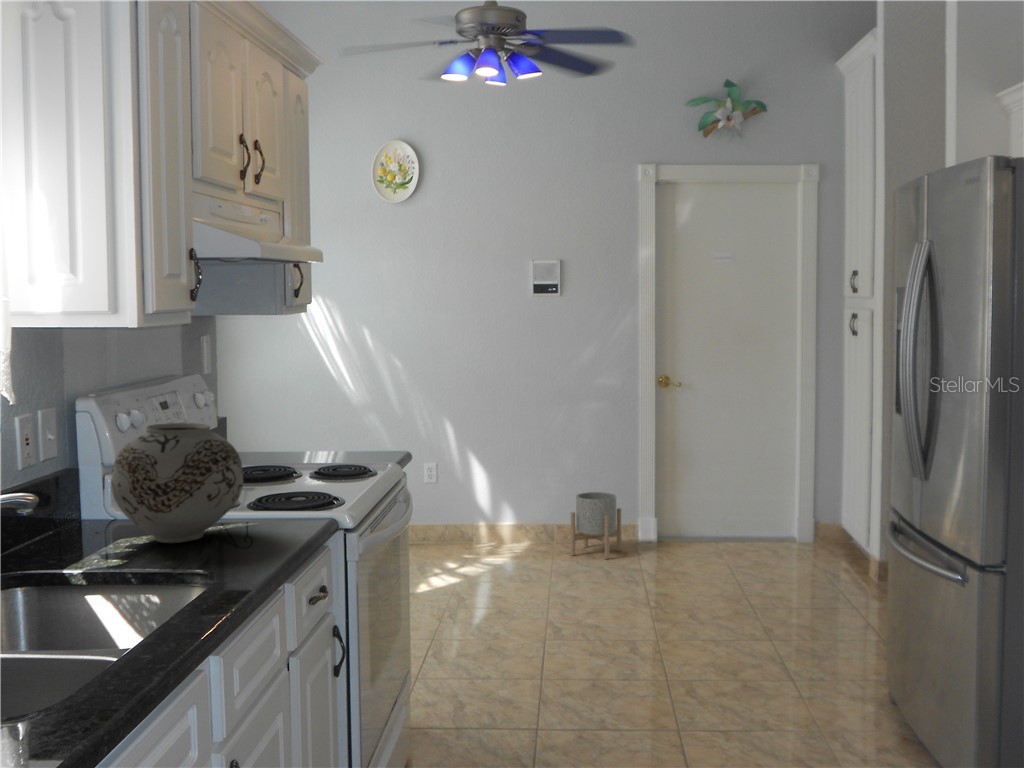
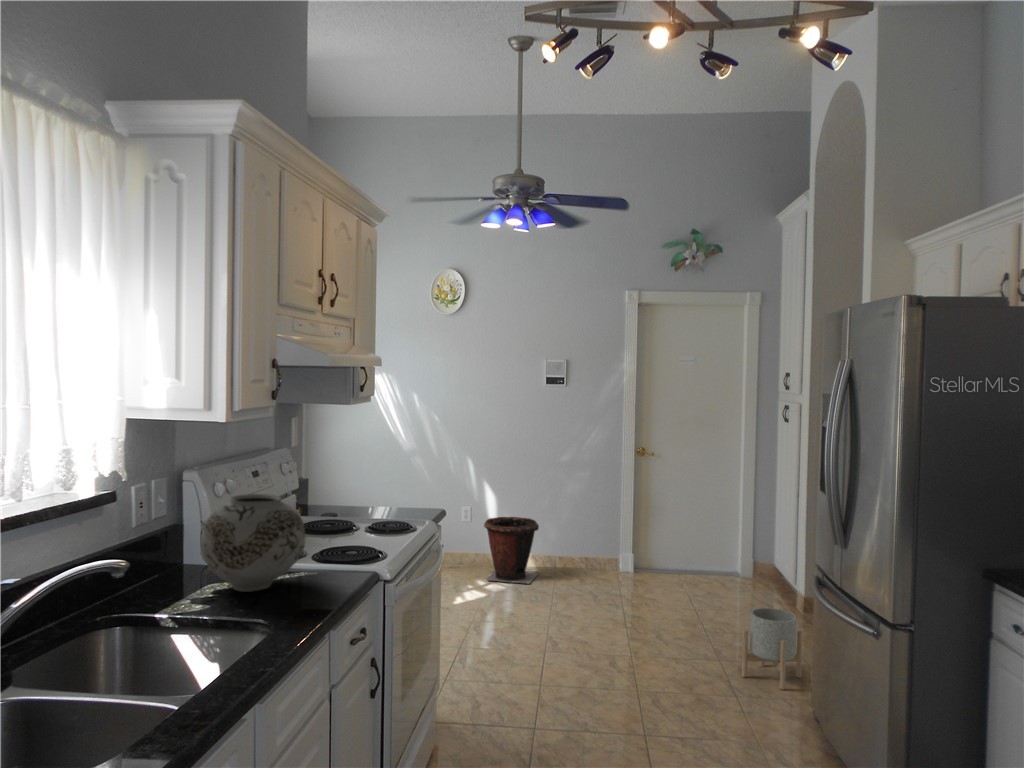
waste bin: none [454,476,530,562] -> present [484,517,539,584]
planter: present [571,492,621,559] -> present [742,608,803,690]

